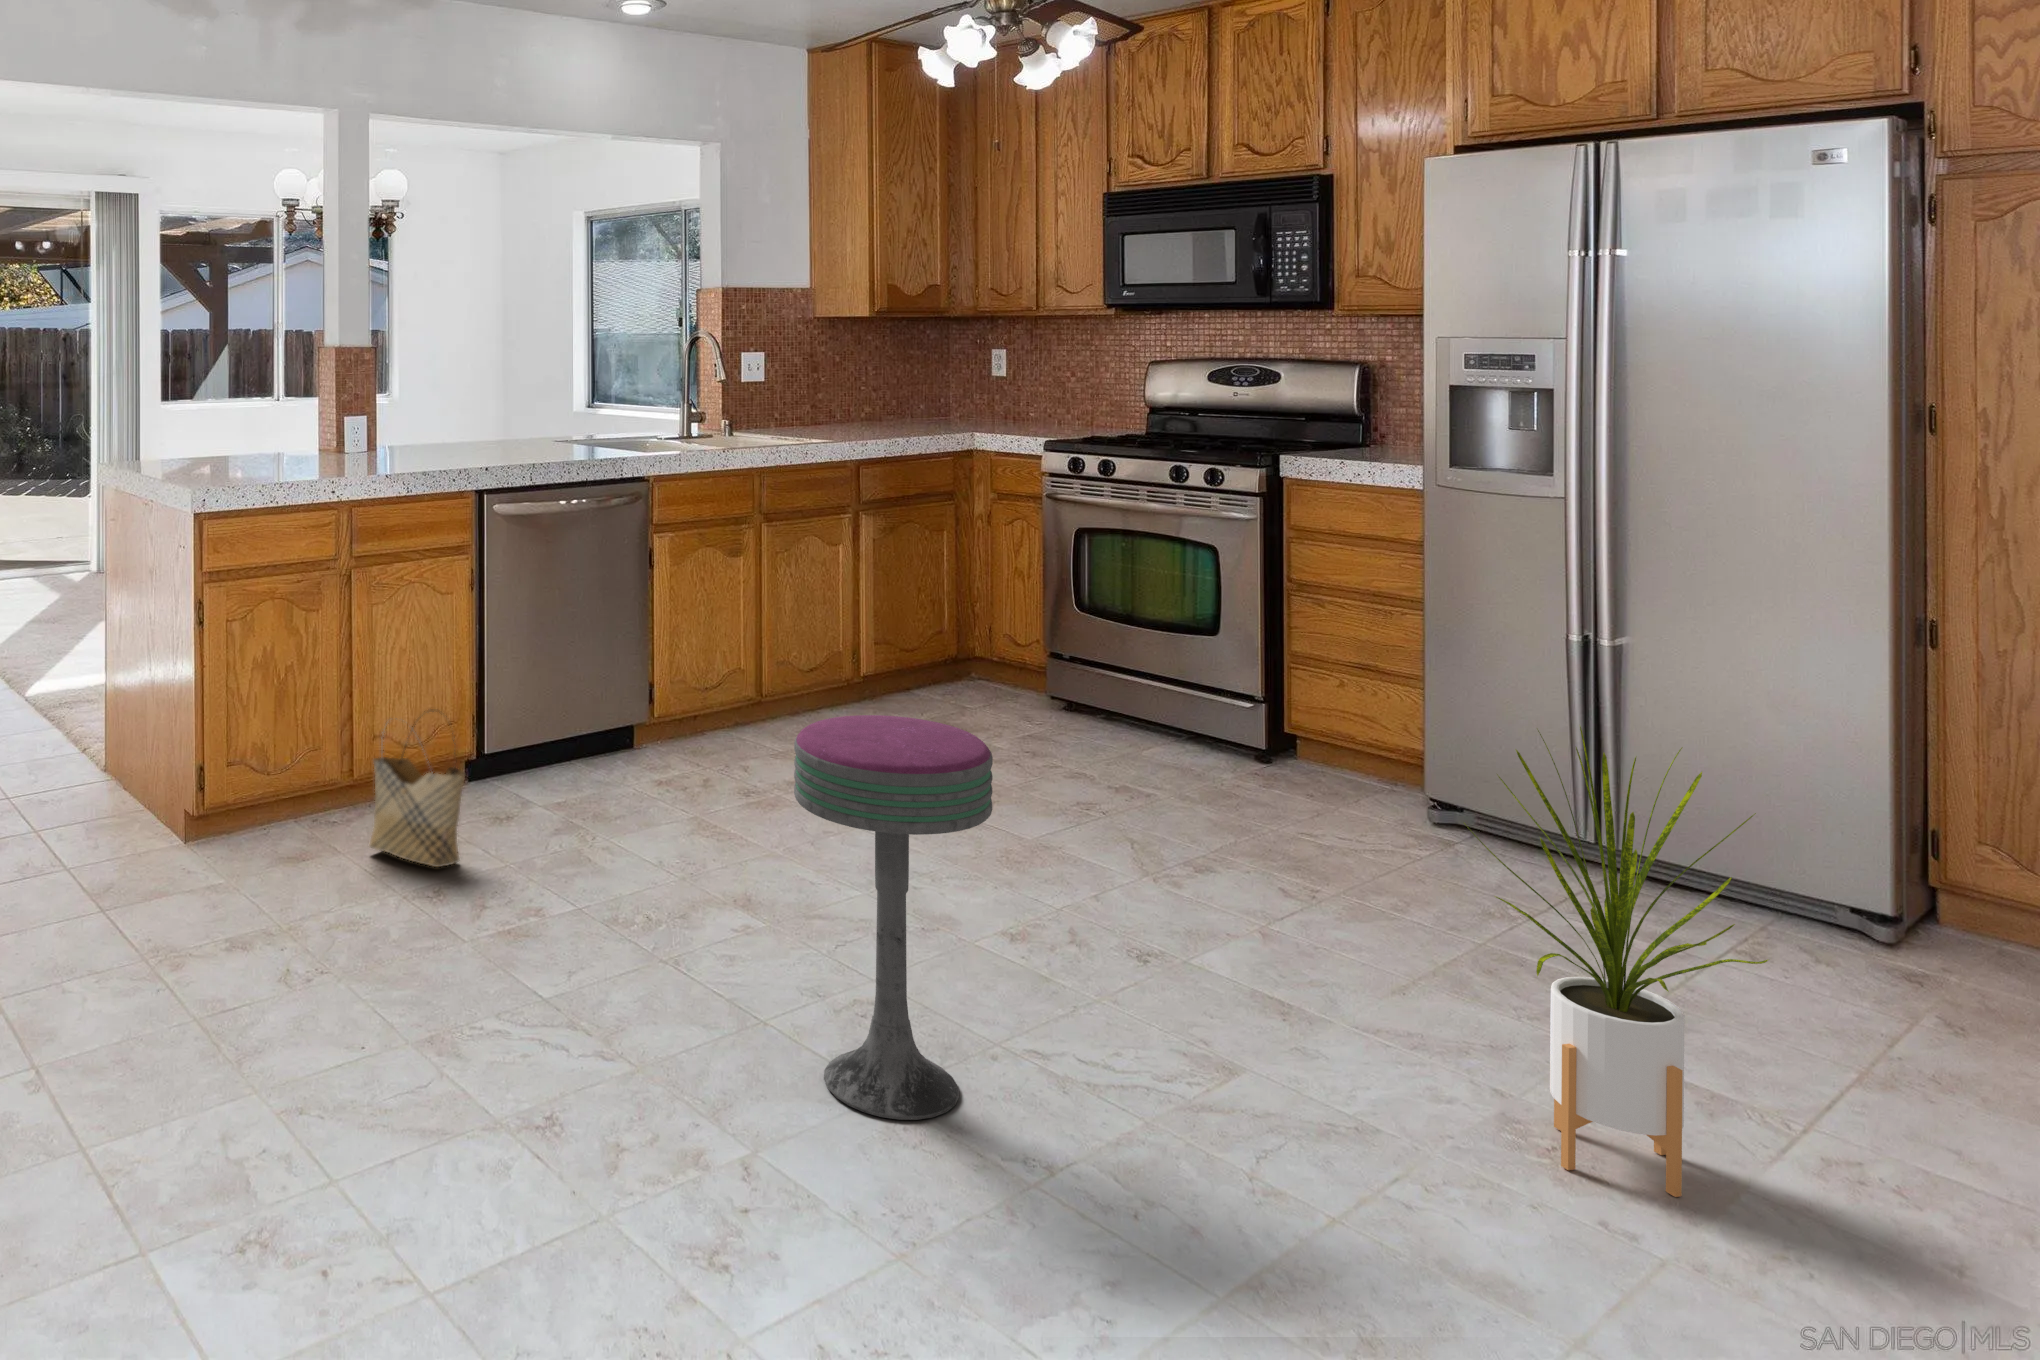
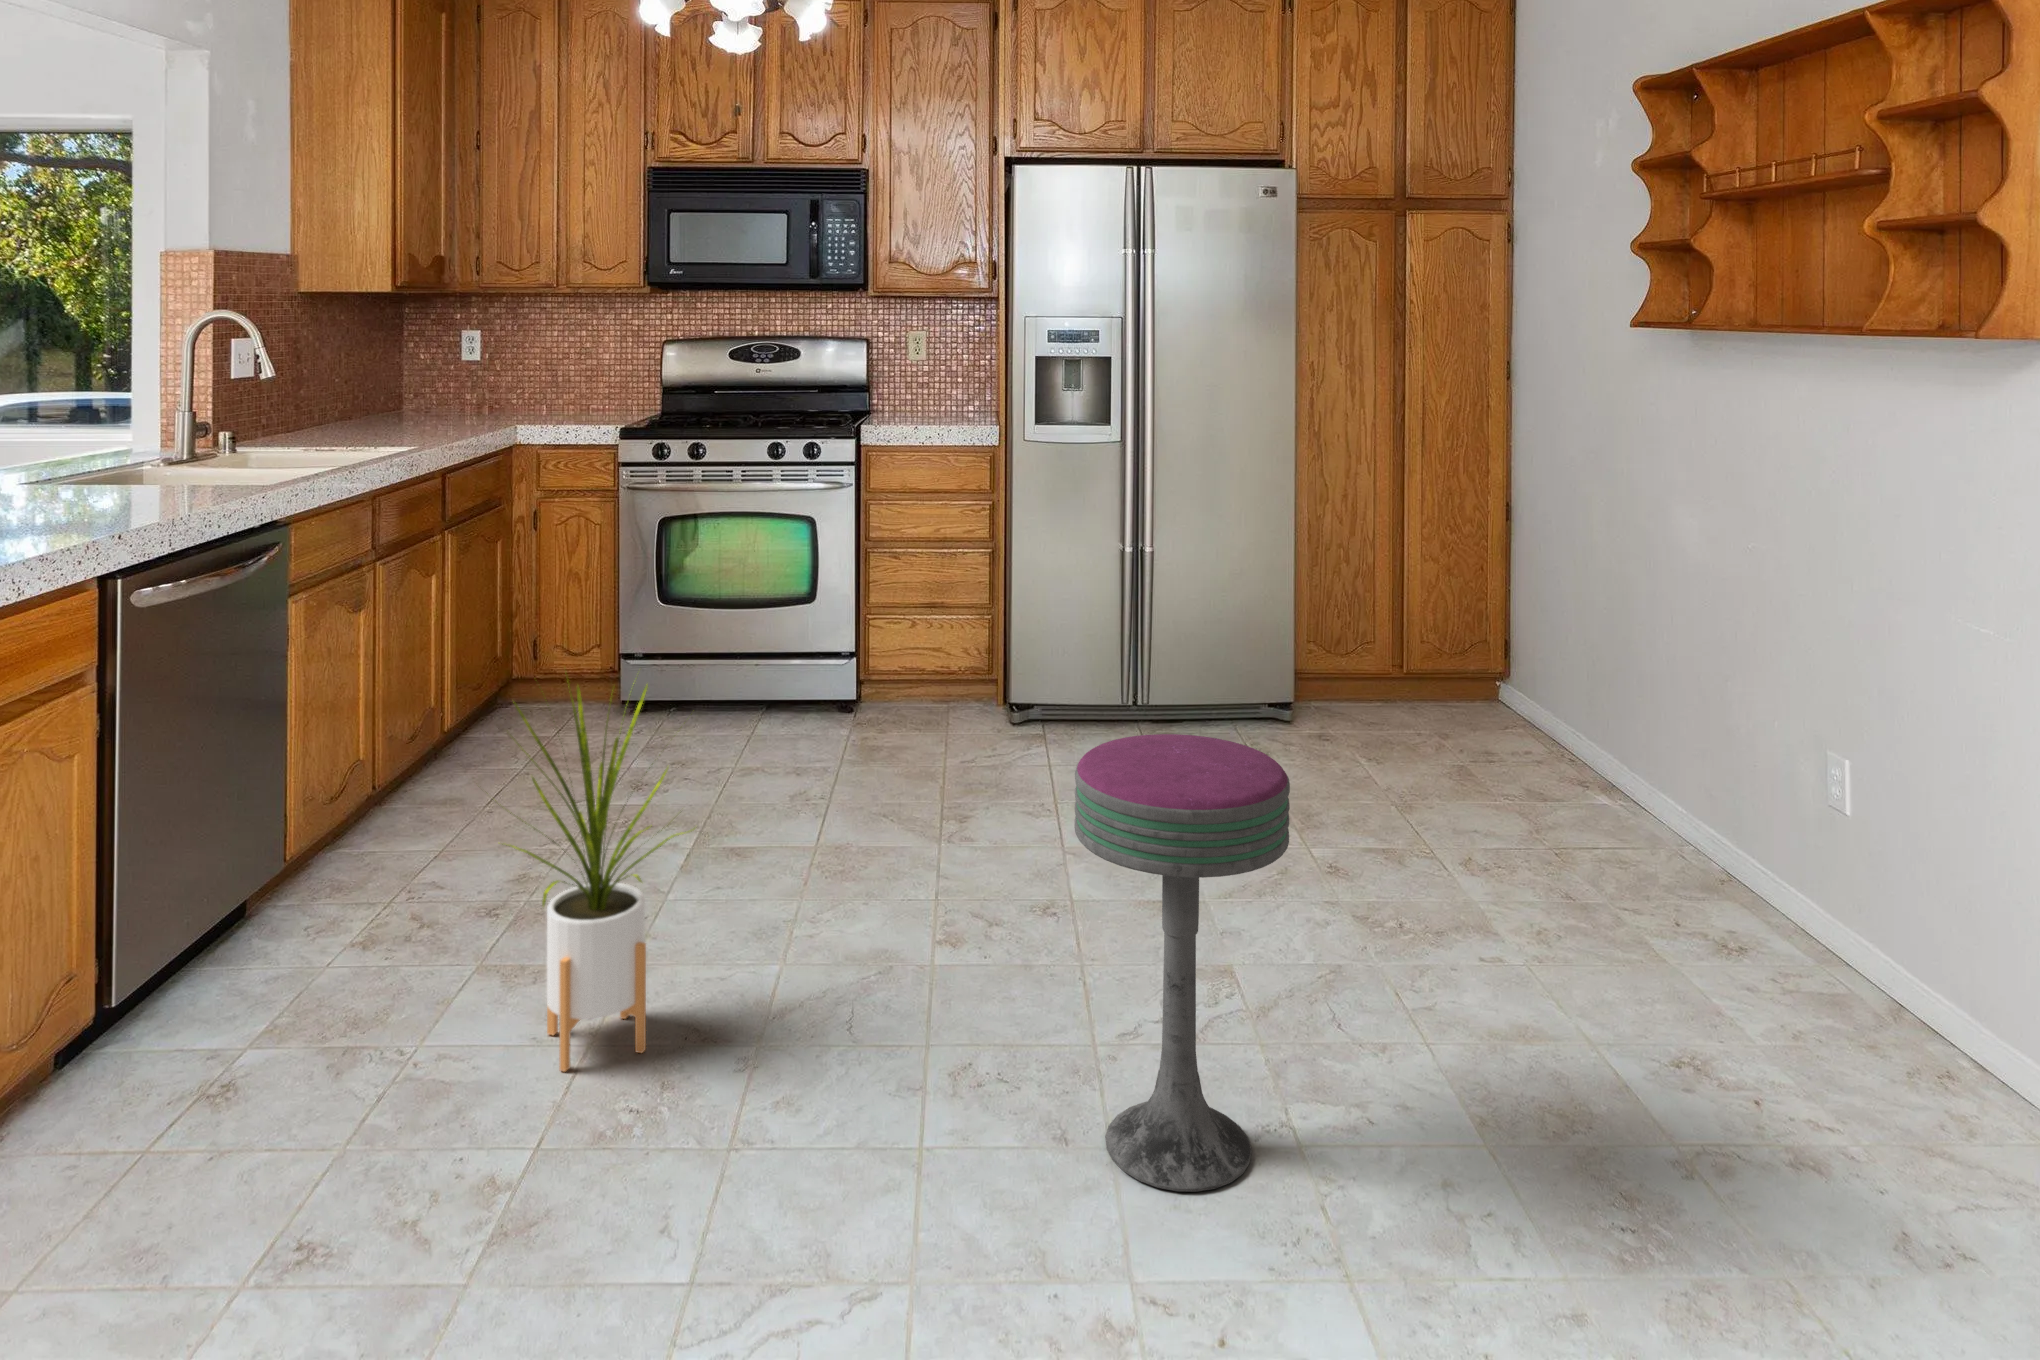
woven basket: present [369,710,465,867] -> none [103,959,318,1263]
house plant: present [1464,726,1768,1197] -> present [487,672,695,1072]

